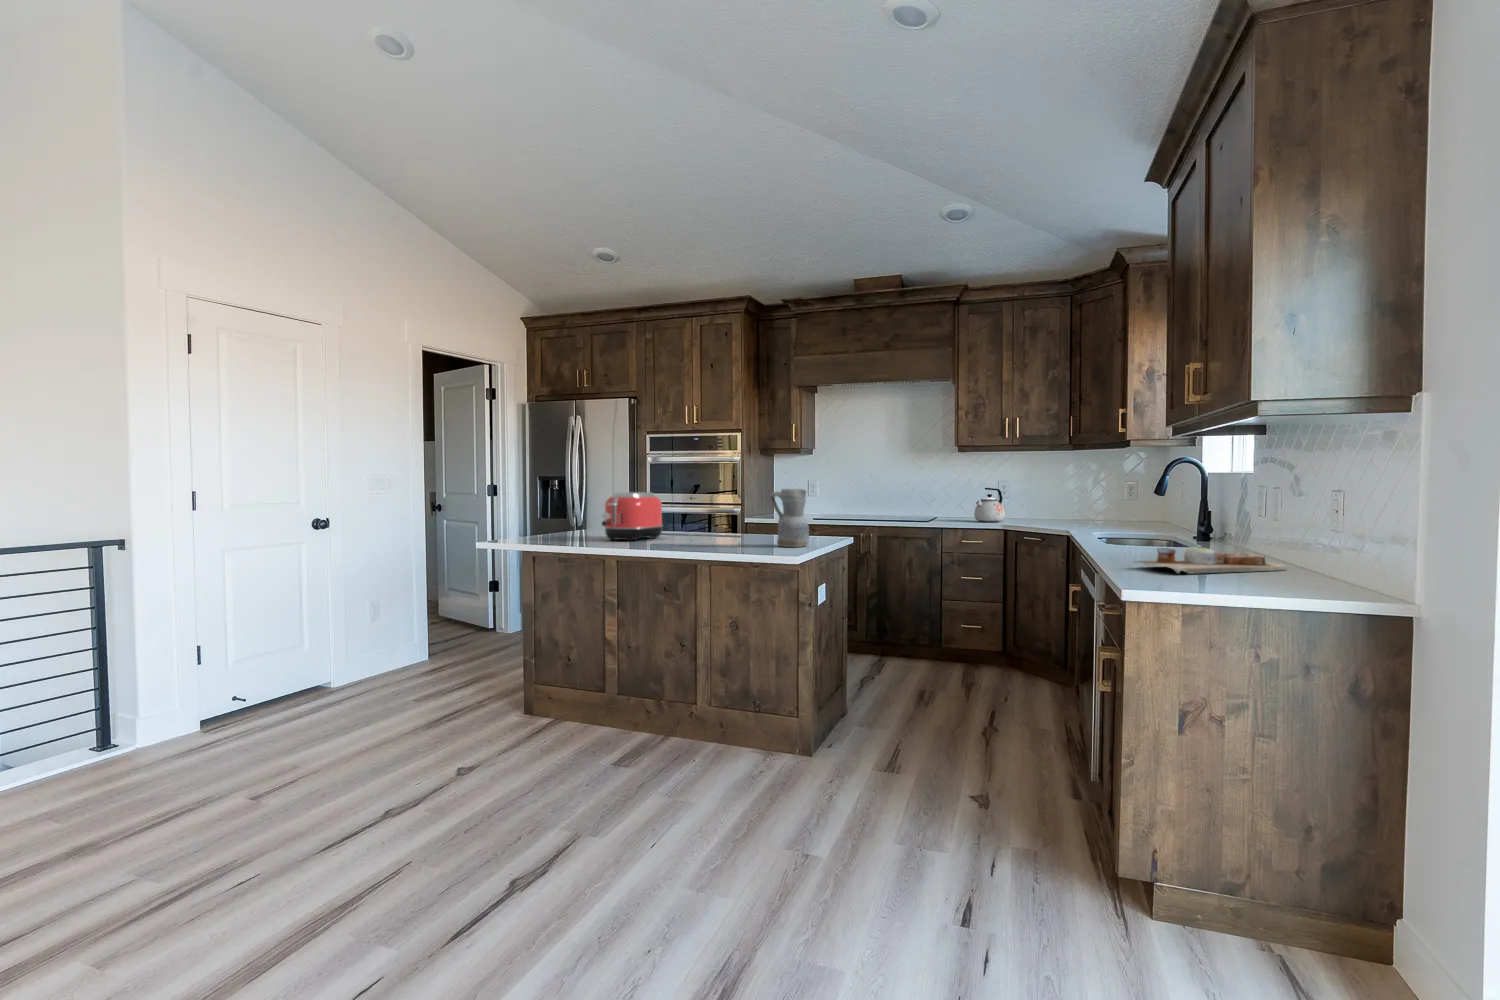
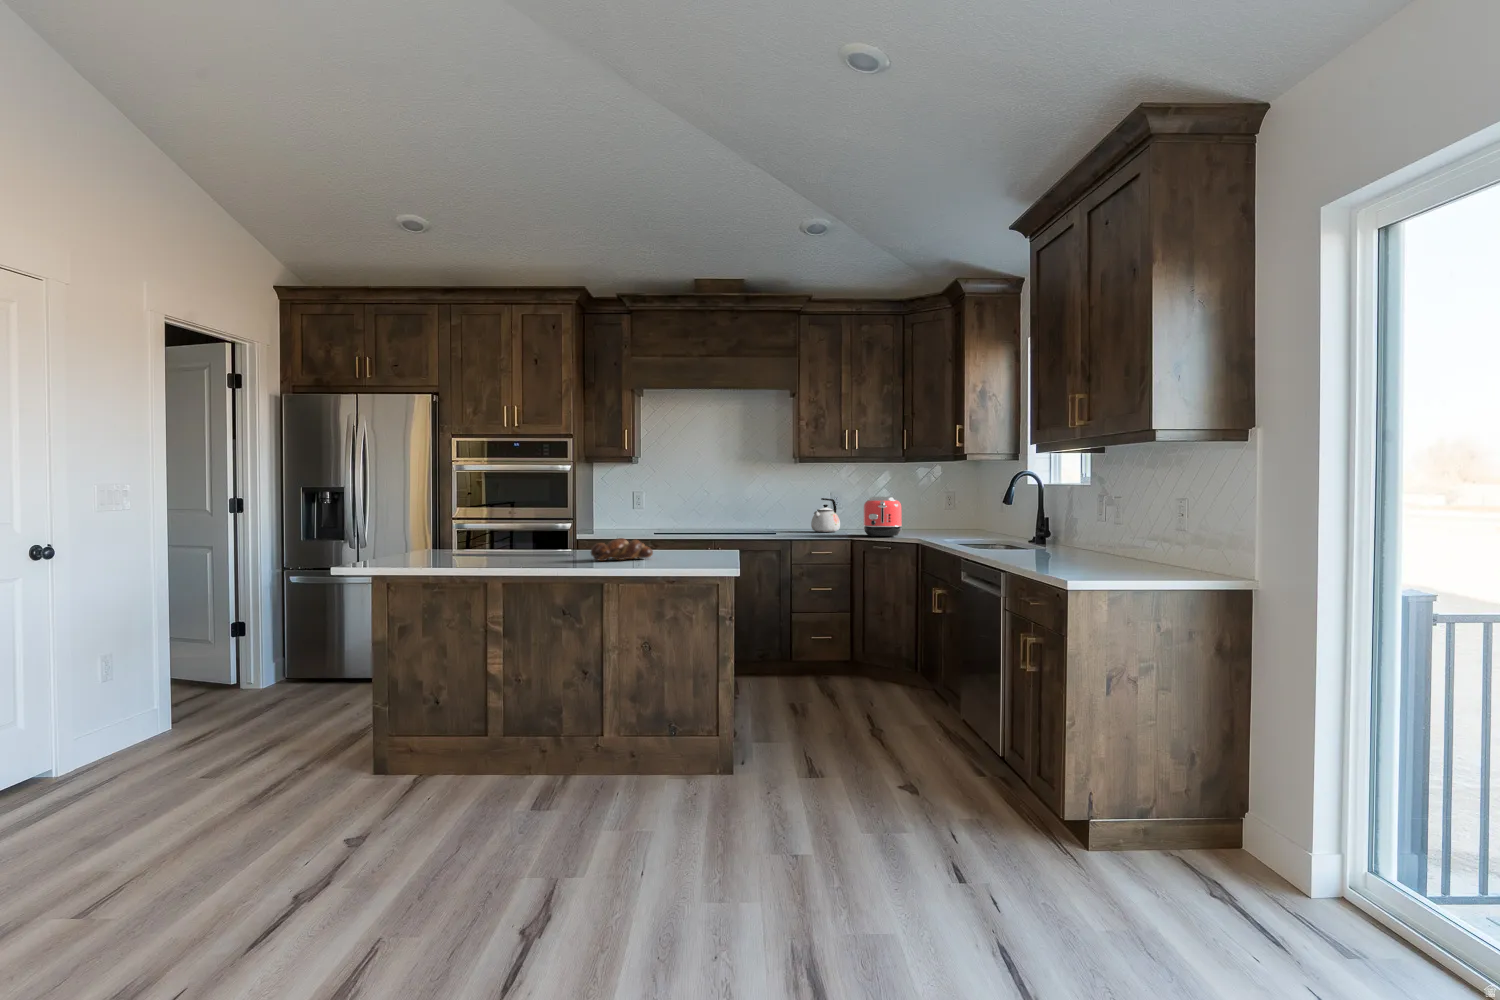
ceramic pitcher: present [771,488,809,547] -> none [675,499,716,560]
toaster: present [602,492,662,541] -> present [863,497,902,537]
bread loaf: none [698,523,754,544] -> present [591,538,653,561]
cutting board: present [1136,547,1287,574] -> none [1037,546,1143,568]

